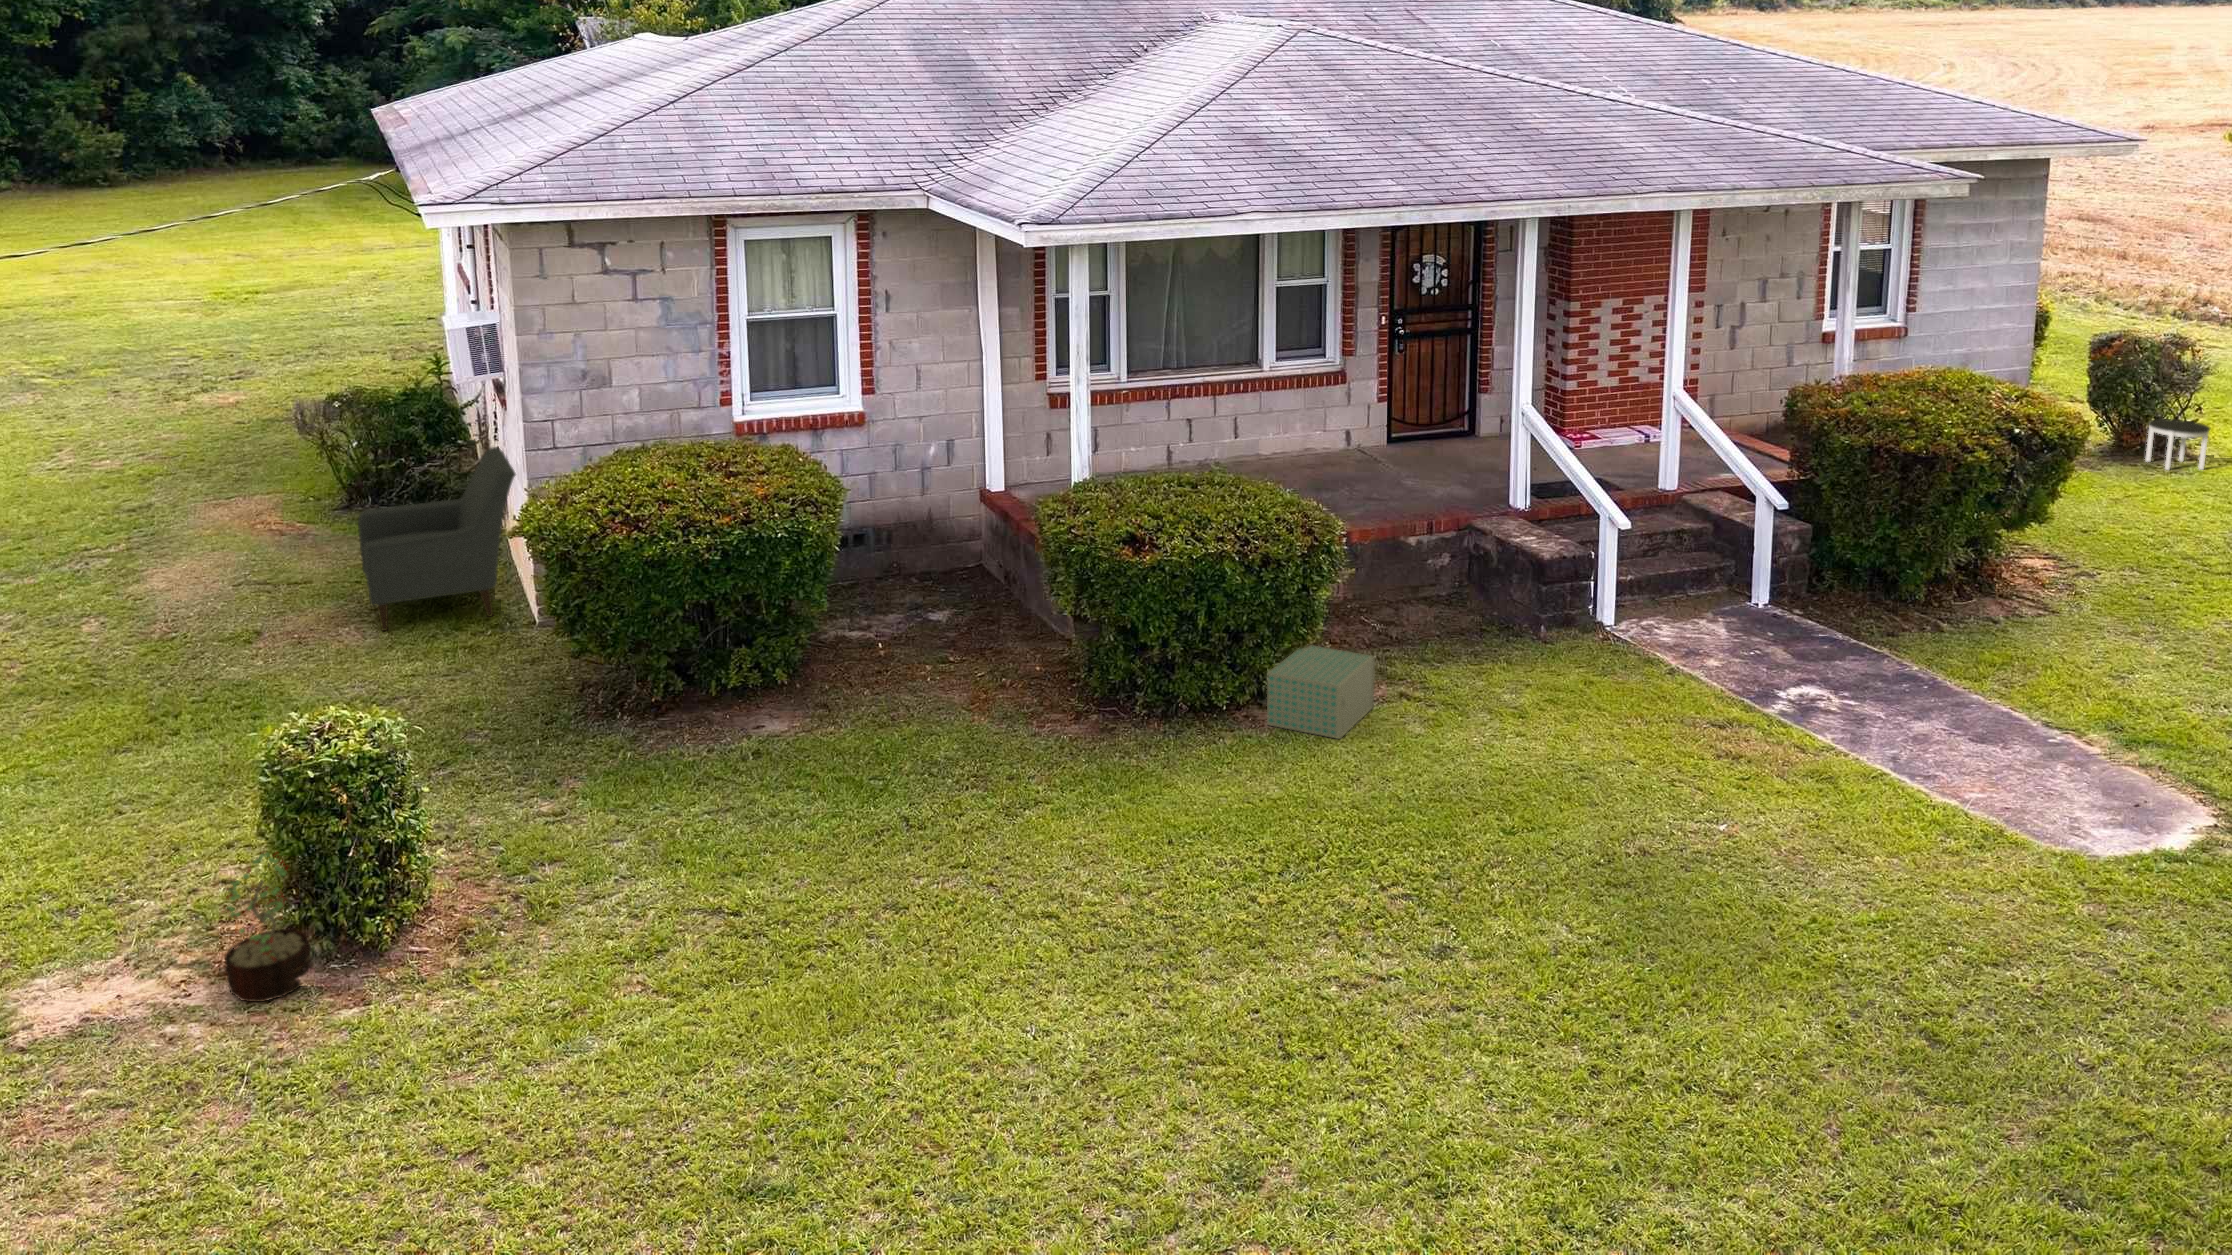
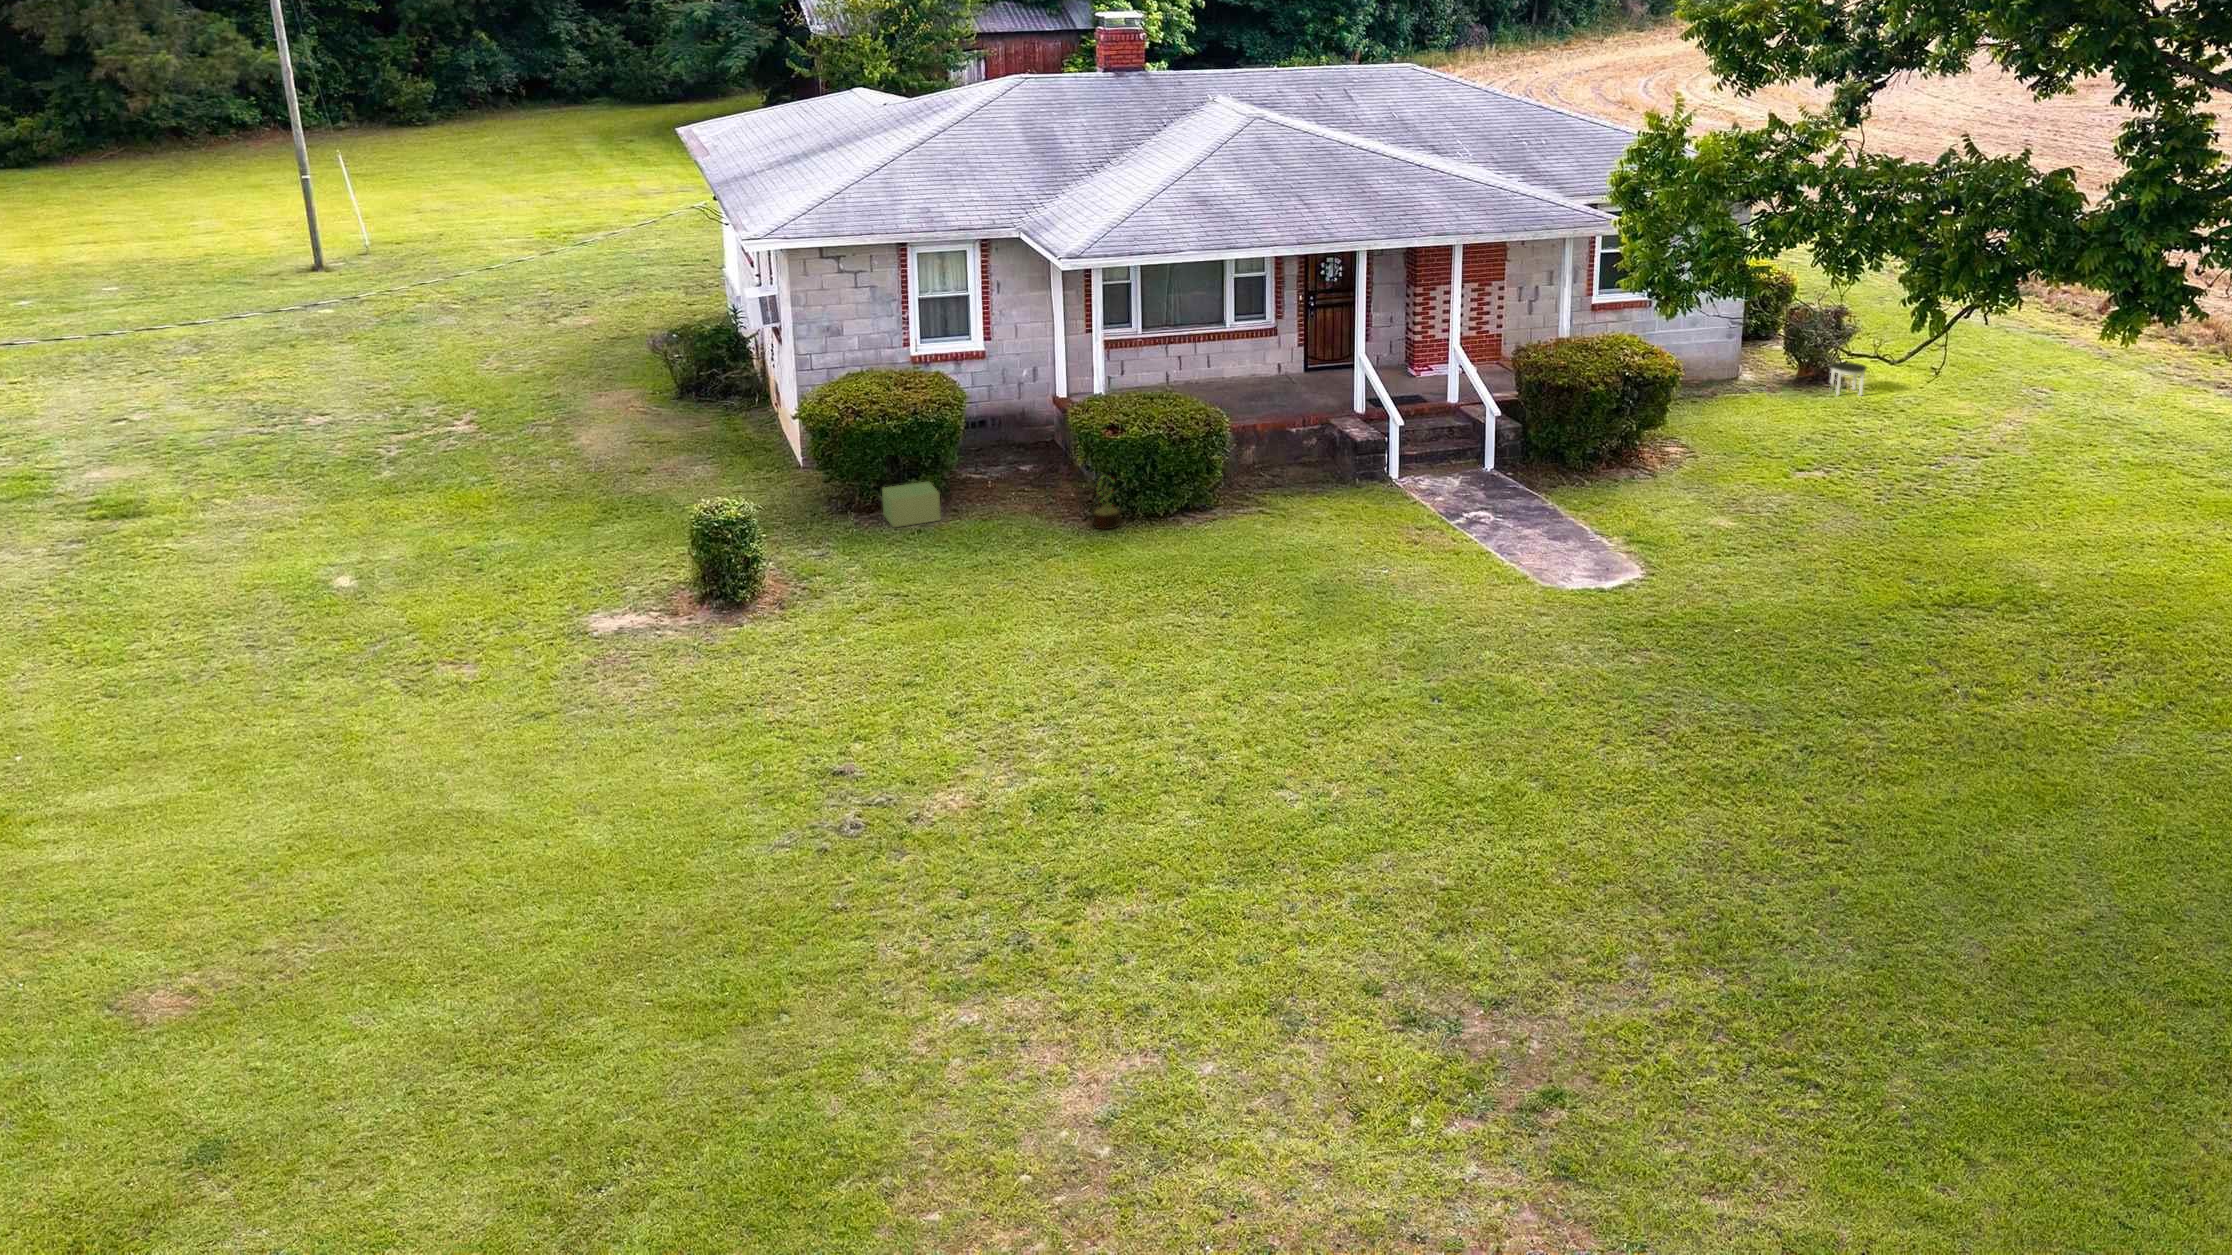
chair: present [358,447,516,631] -> none [700,365,790,468]
storage box: present [1267,645,1375,739] -> present [882,482,941,527]
decorative plant: present [224,852,313,1002] -> present [1092,476,1121,529]

